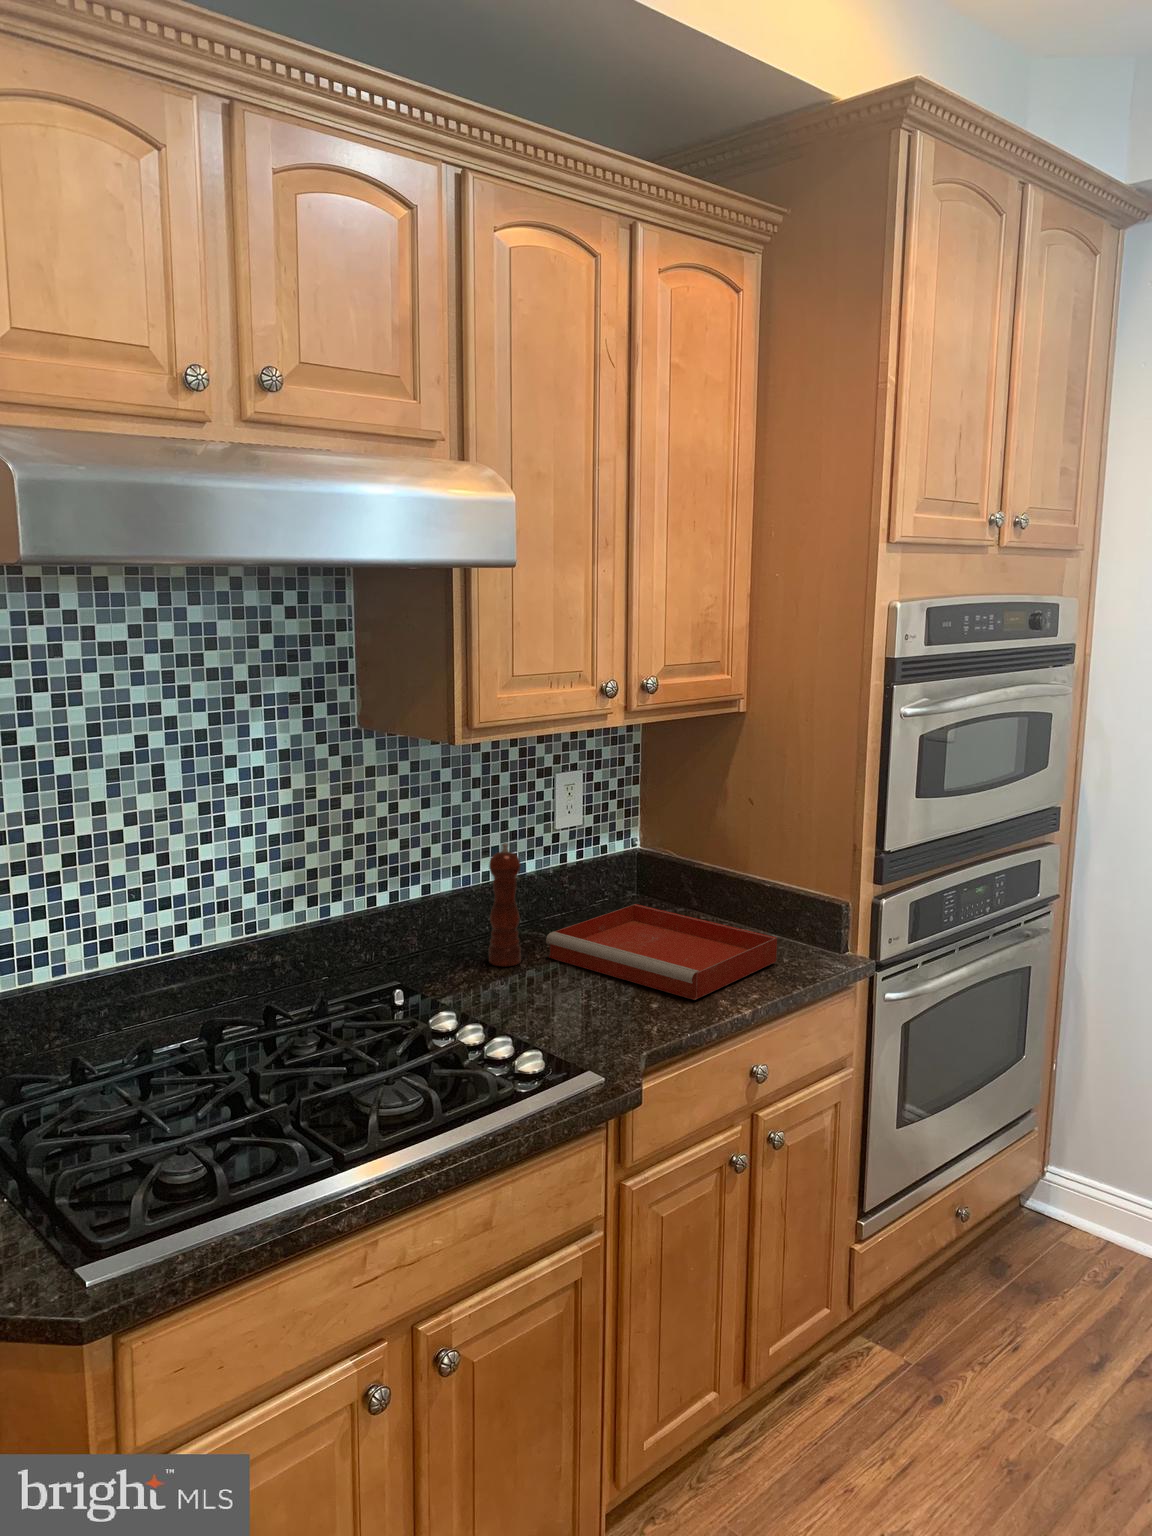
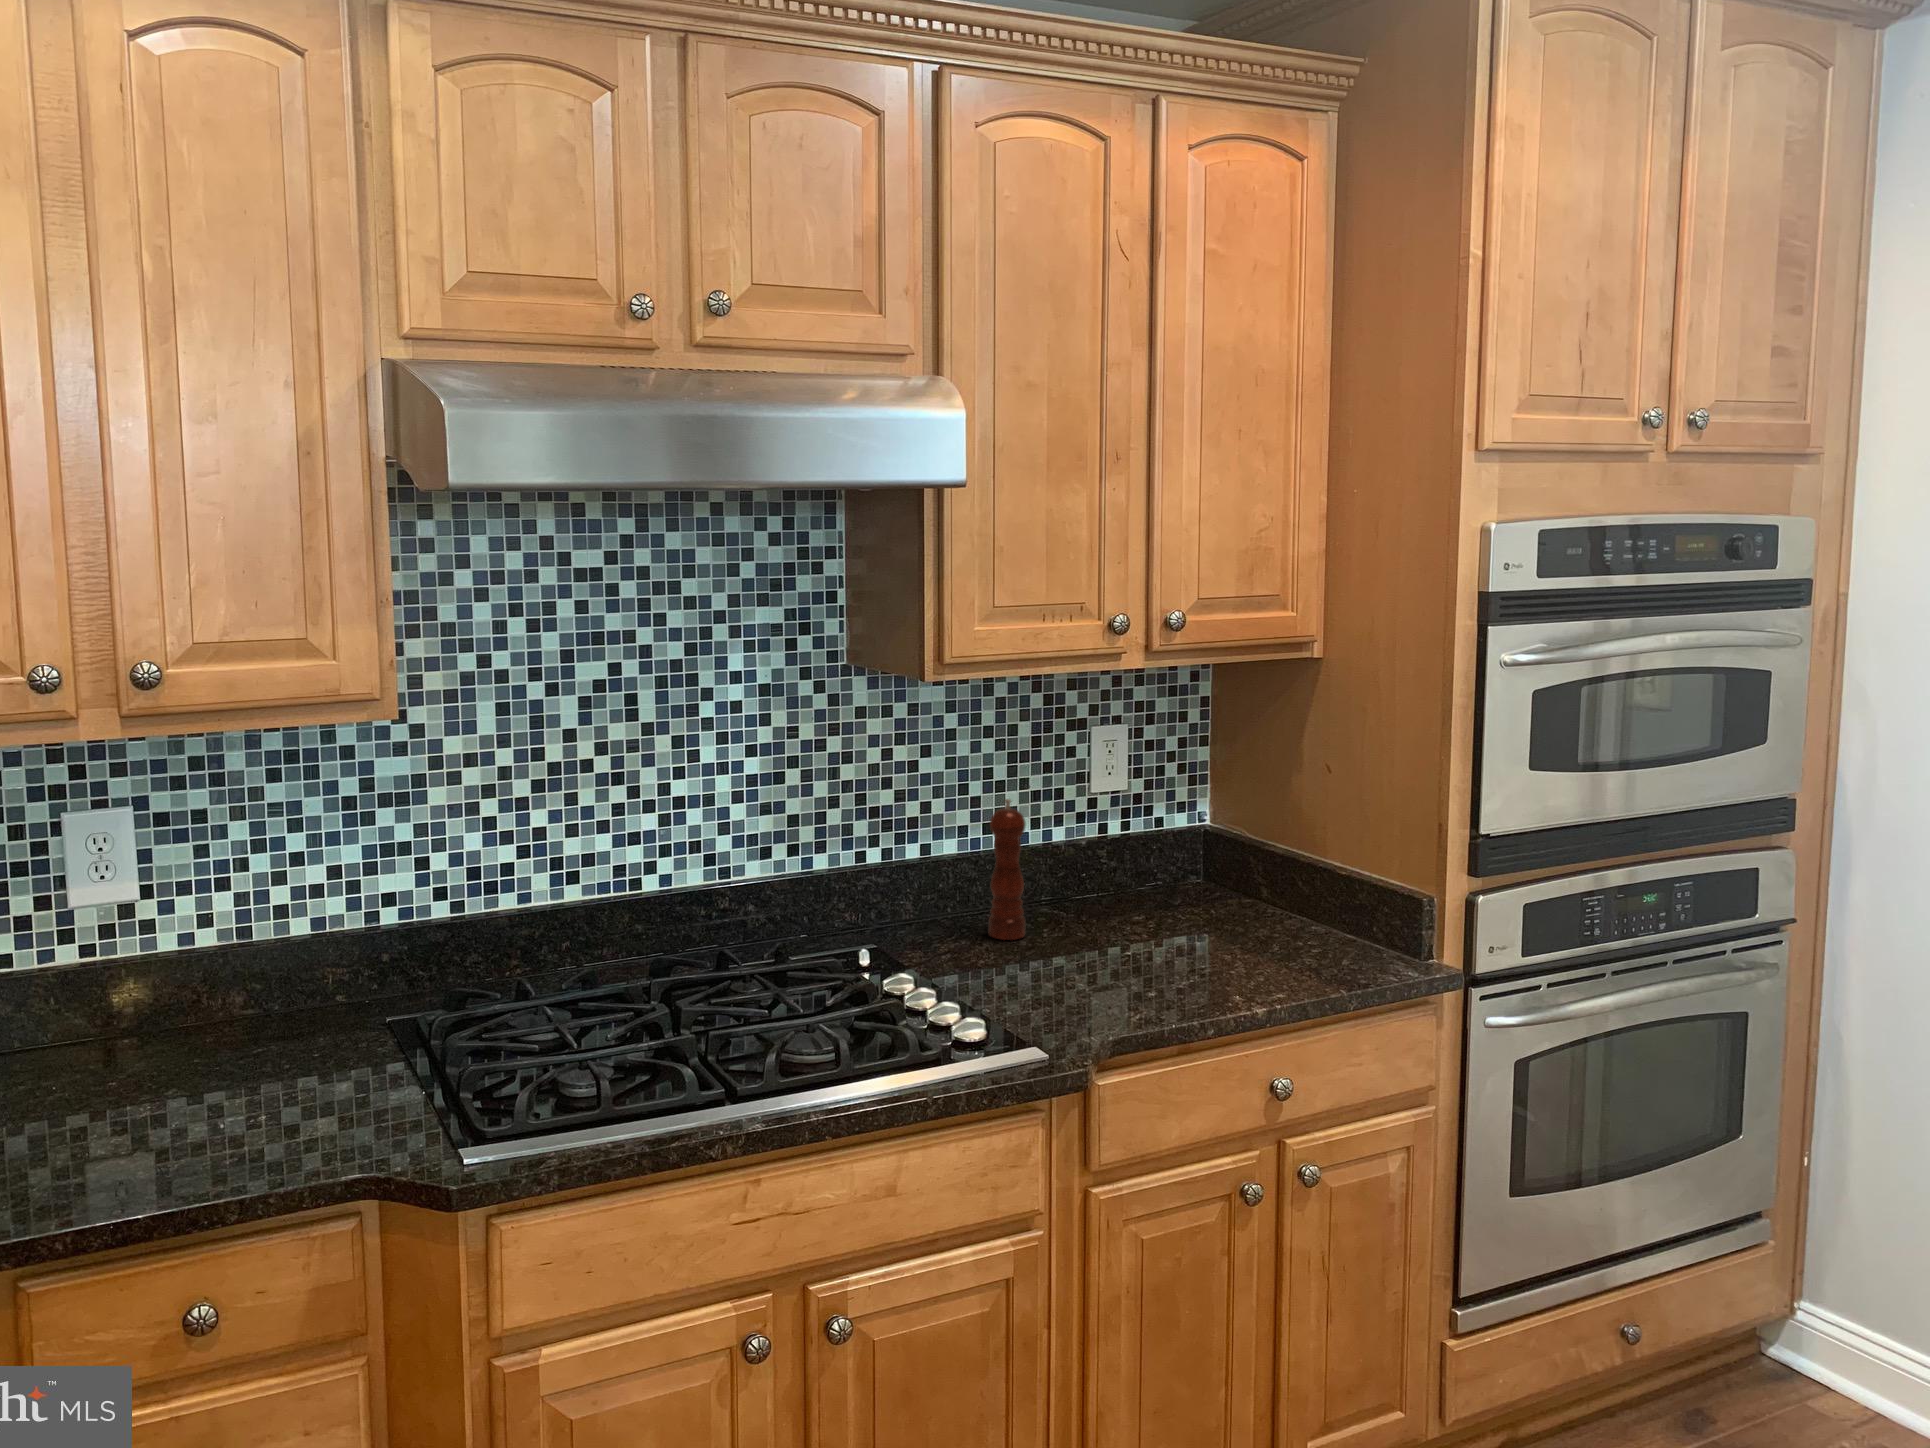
tray: present [546,904,777,1000] -> none [1056,885,1332,989]

